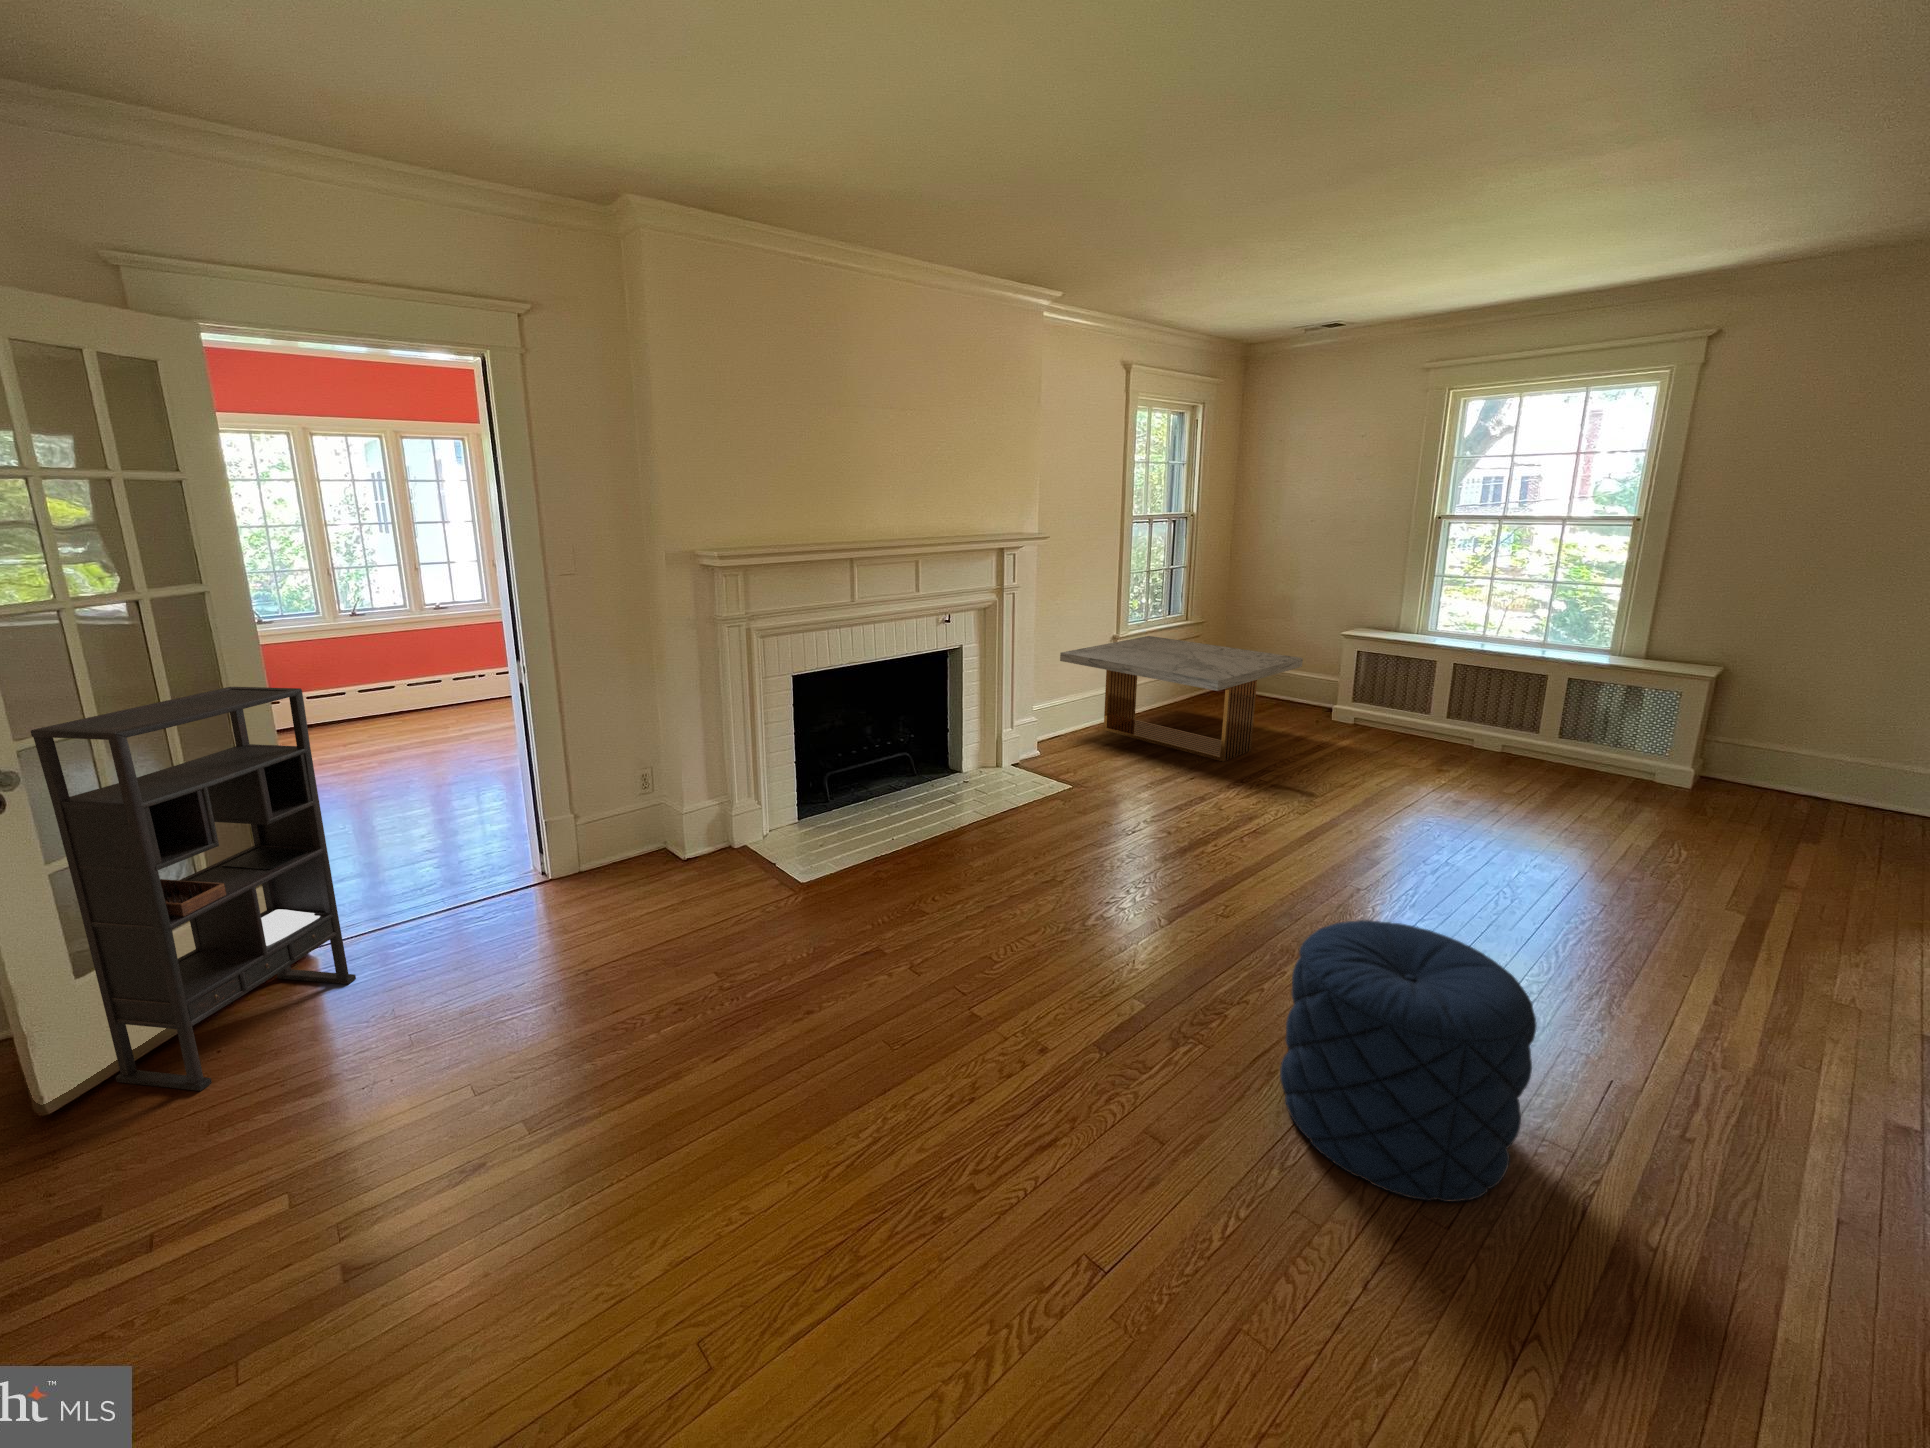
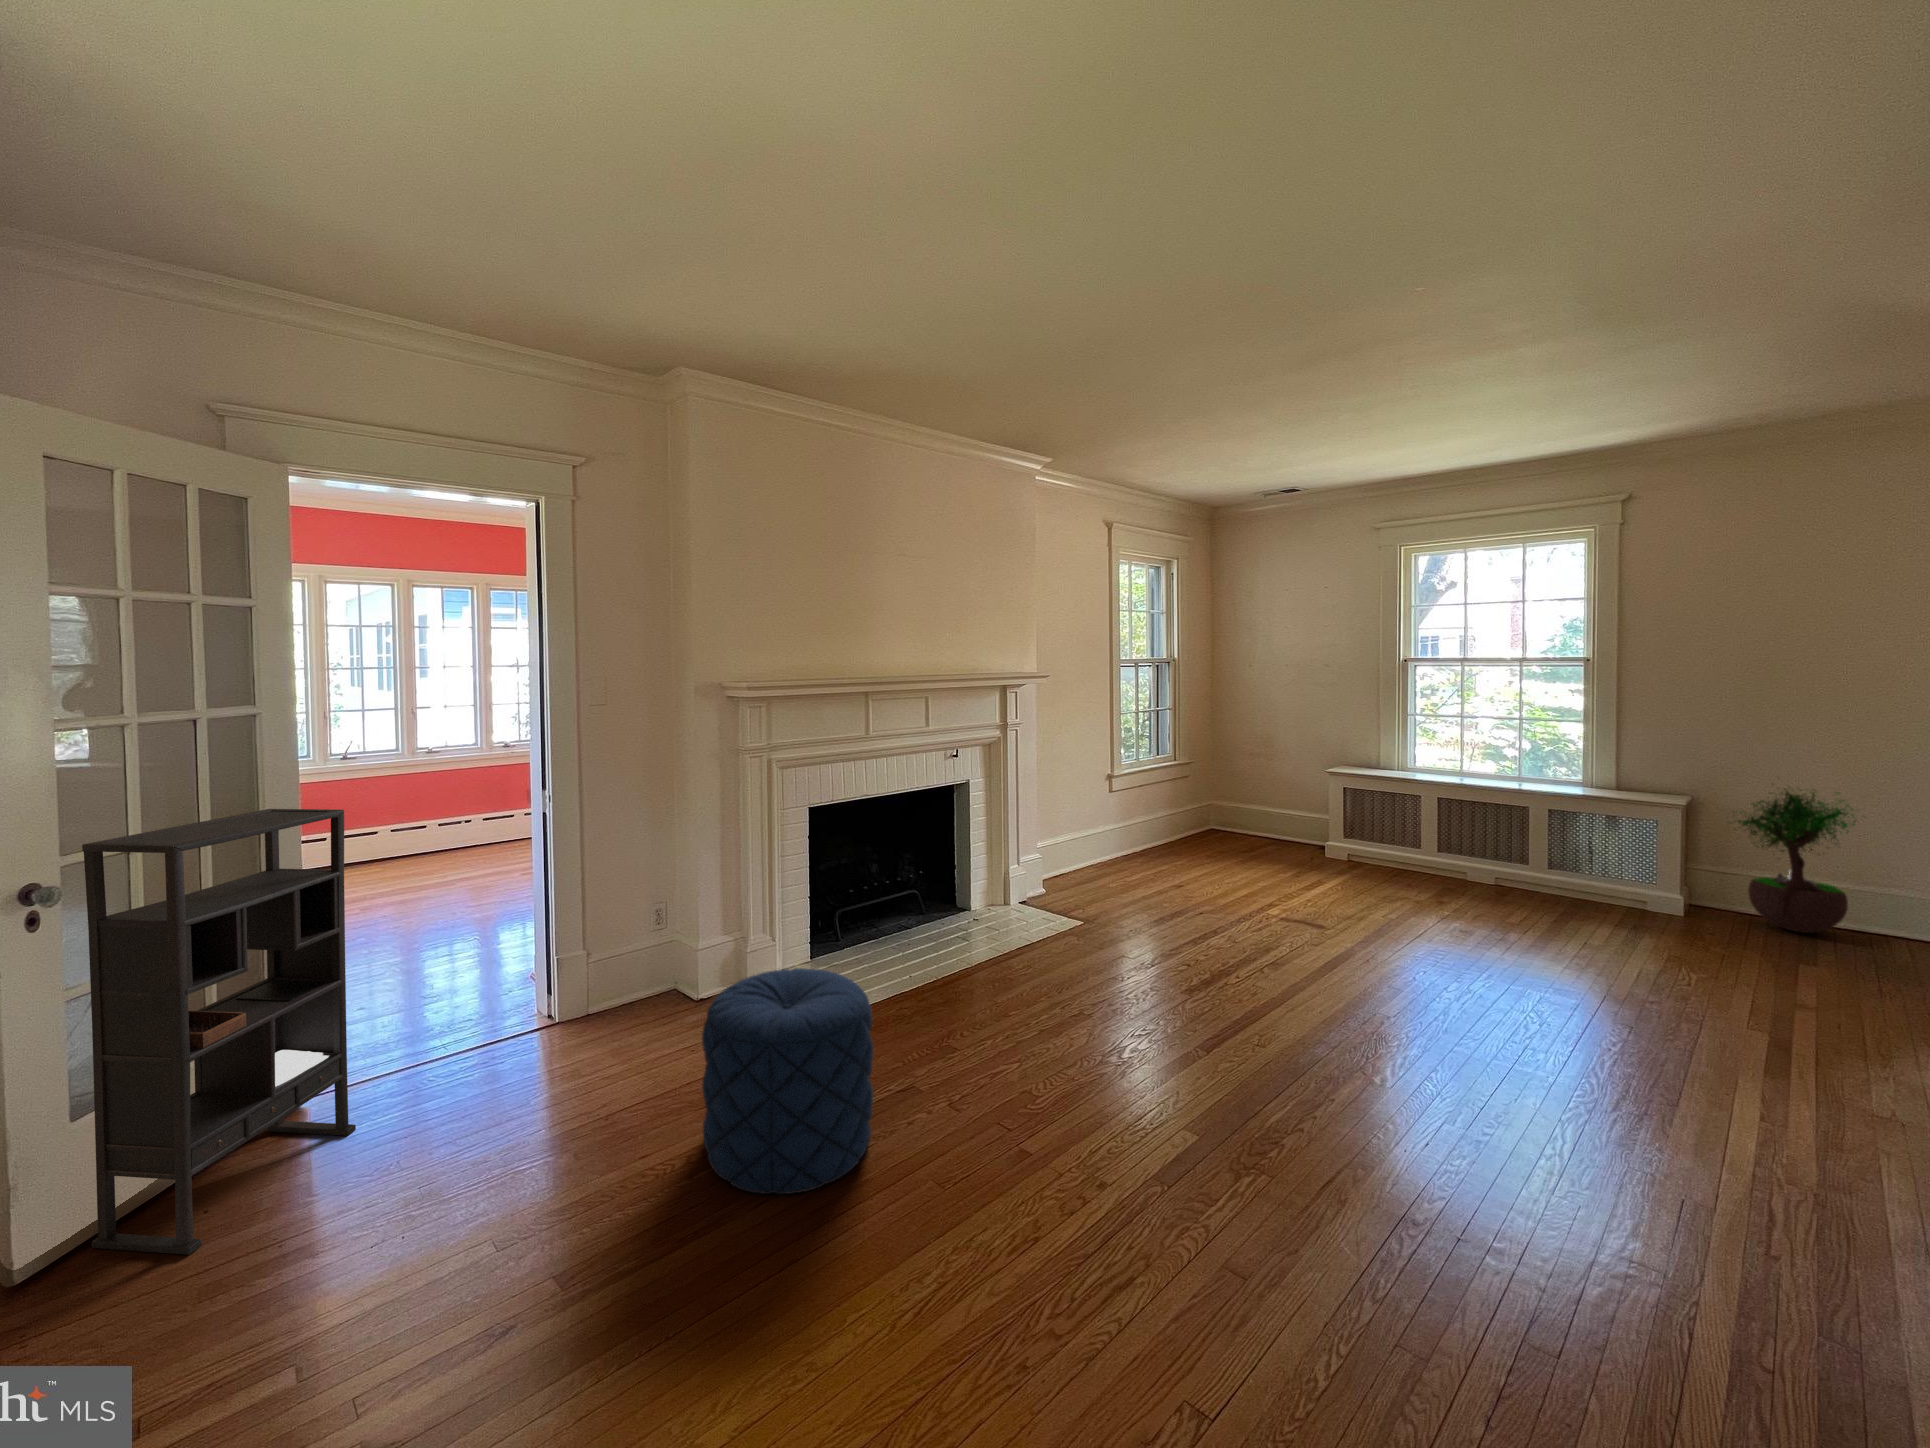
coffee table: present [1060,636,1303,761] -> none [1060,775,1295,897]
potted tree: none [1758,649,1911,808] -> present [1734,777,1855,933]
pouf: present [1280,920,1536,1202] -> present [702,968,873,1194]

